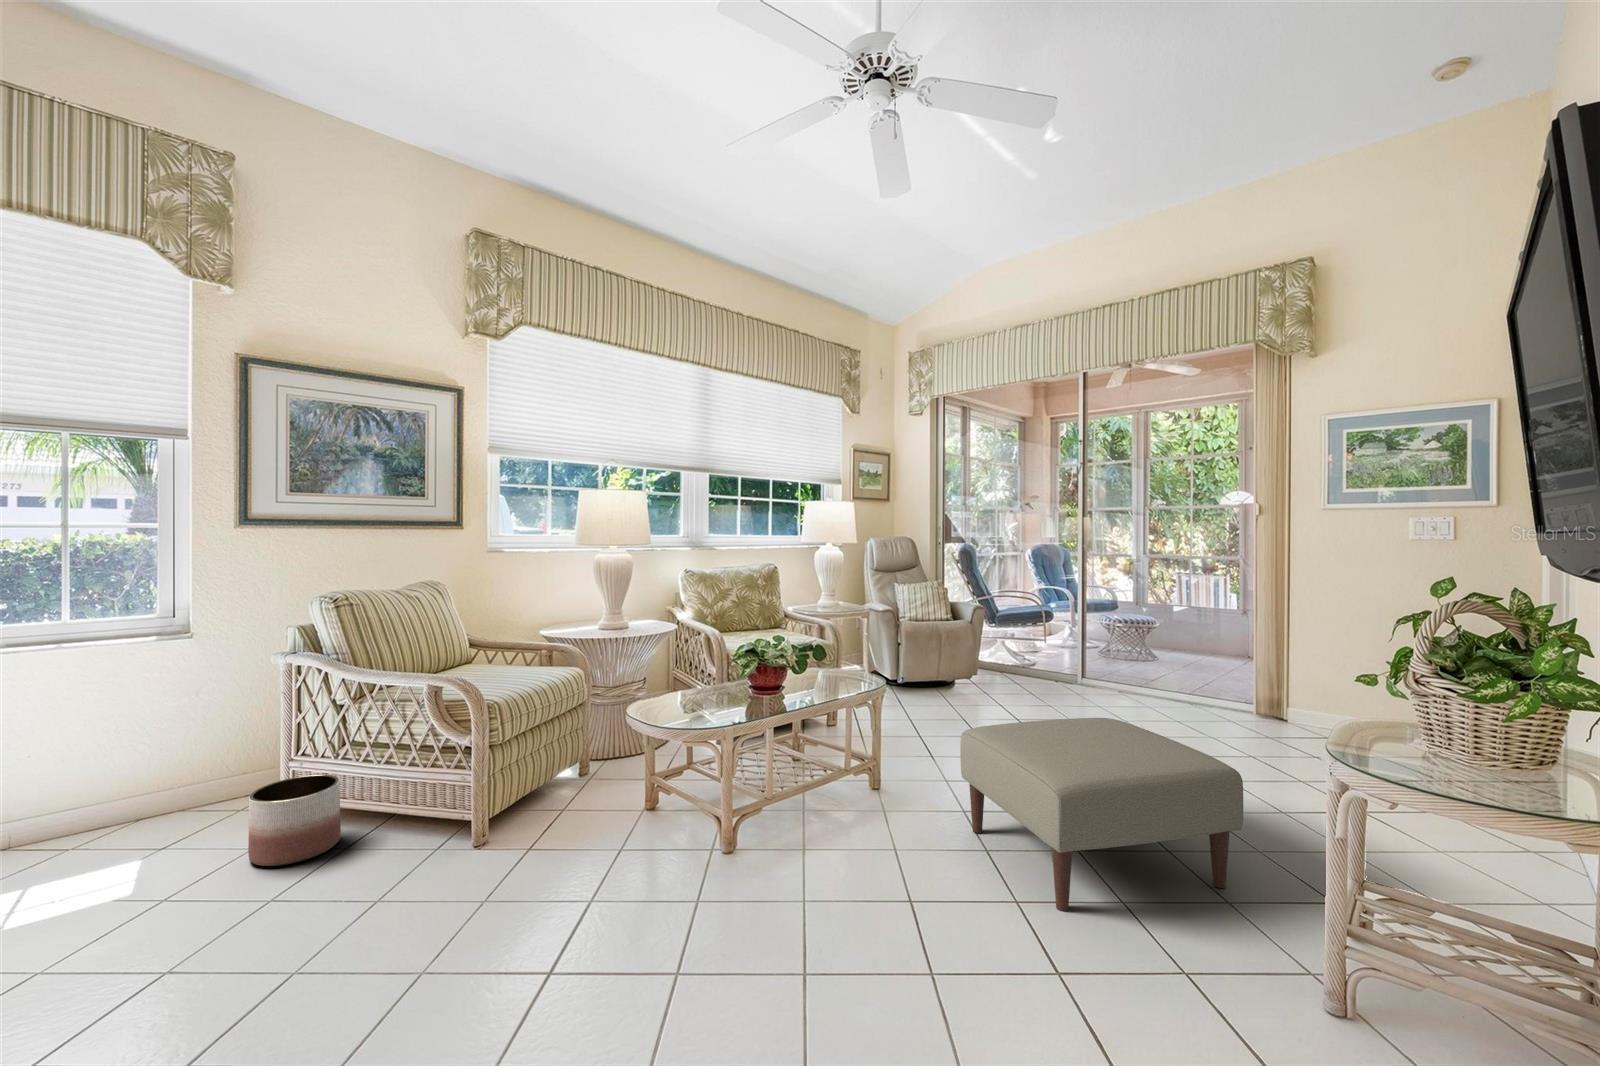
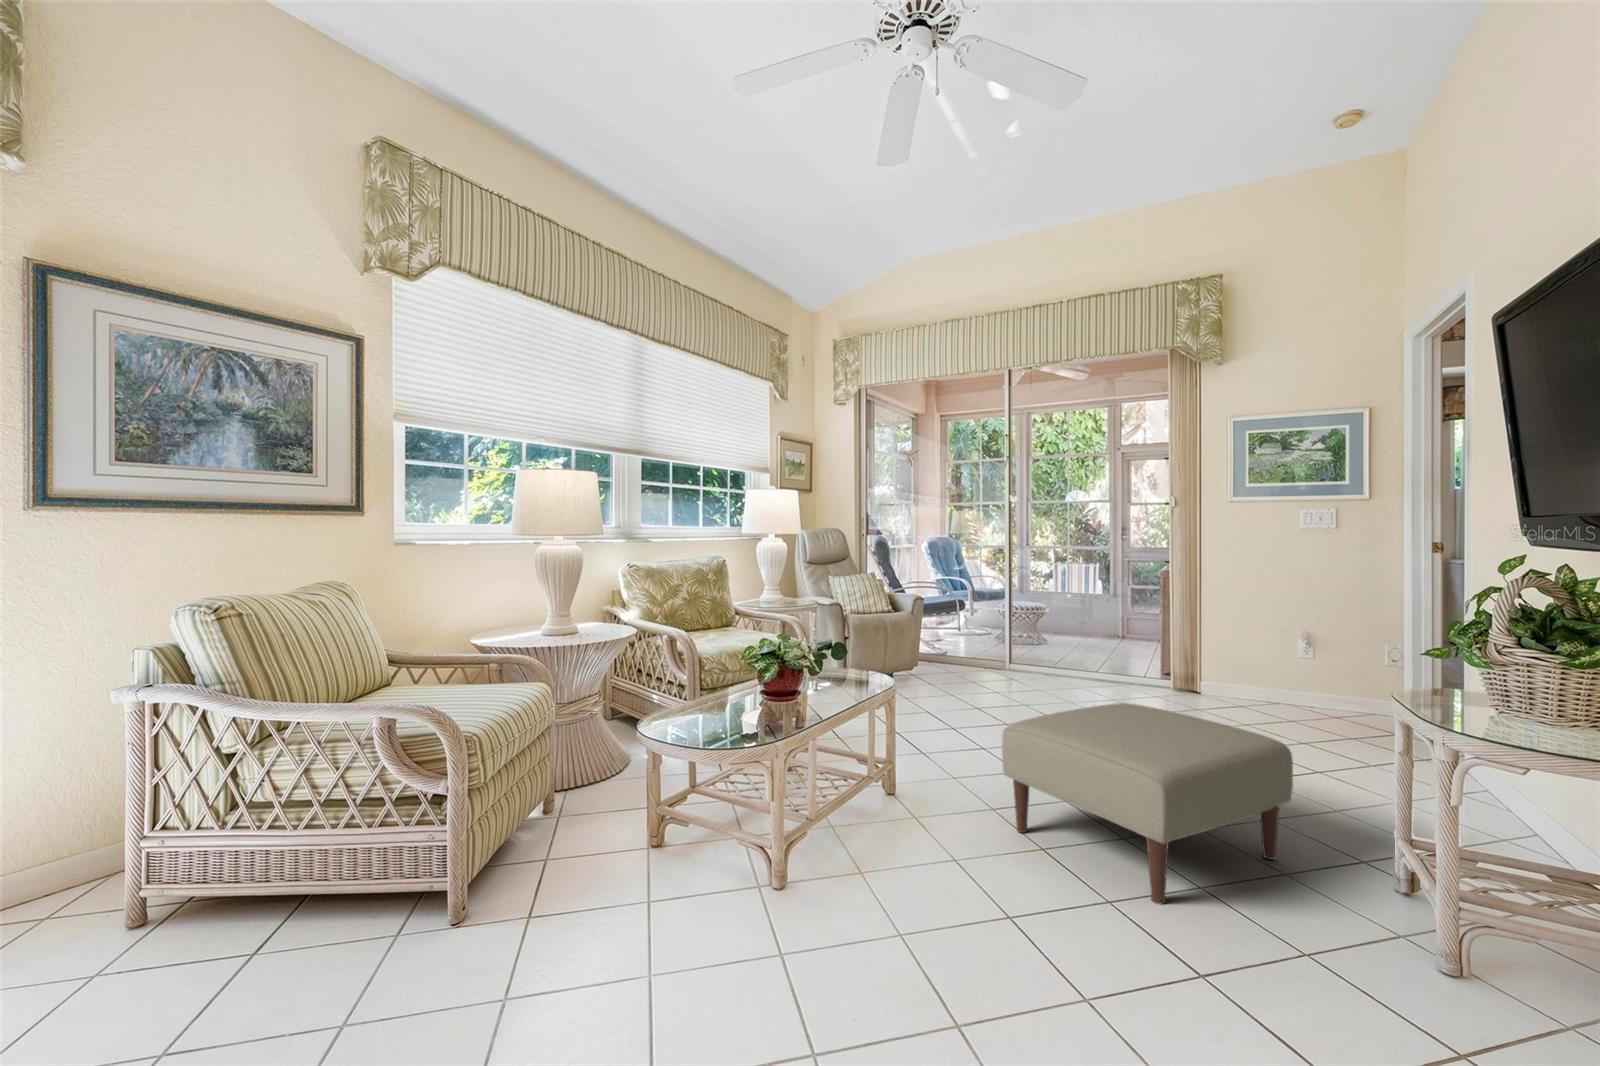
planter: present [248,775,341,866] -> none [100,853,244,998]

